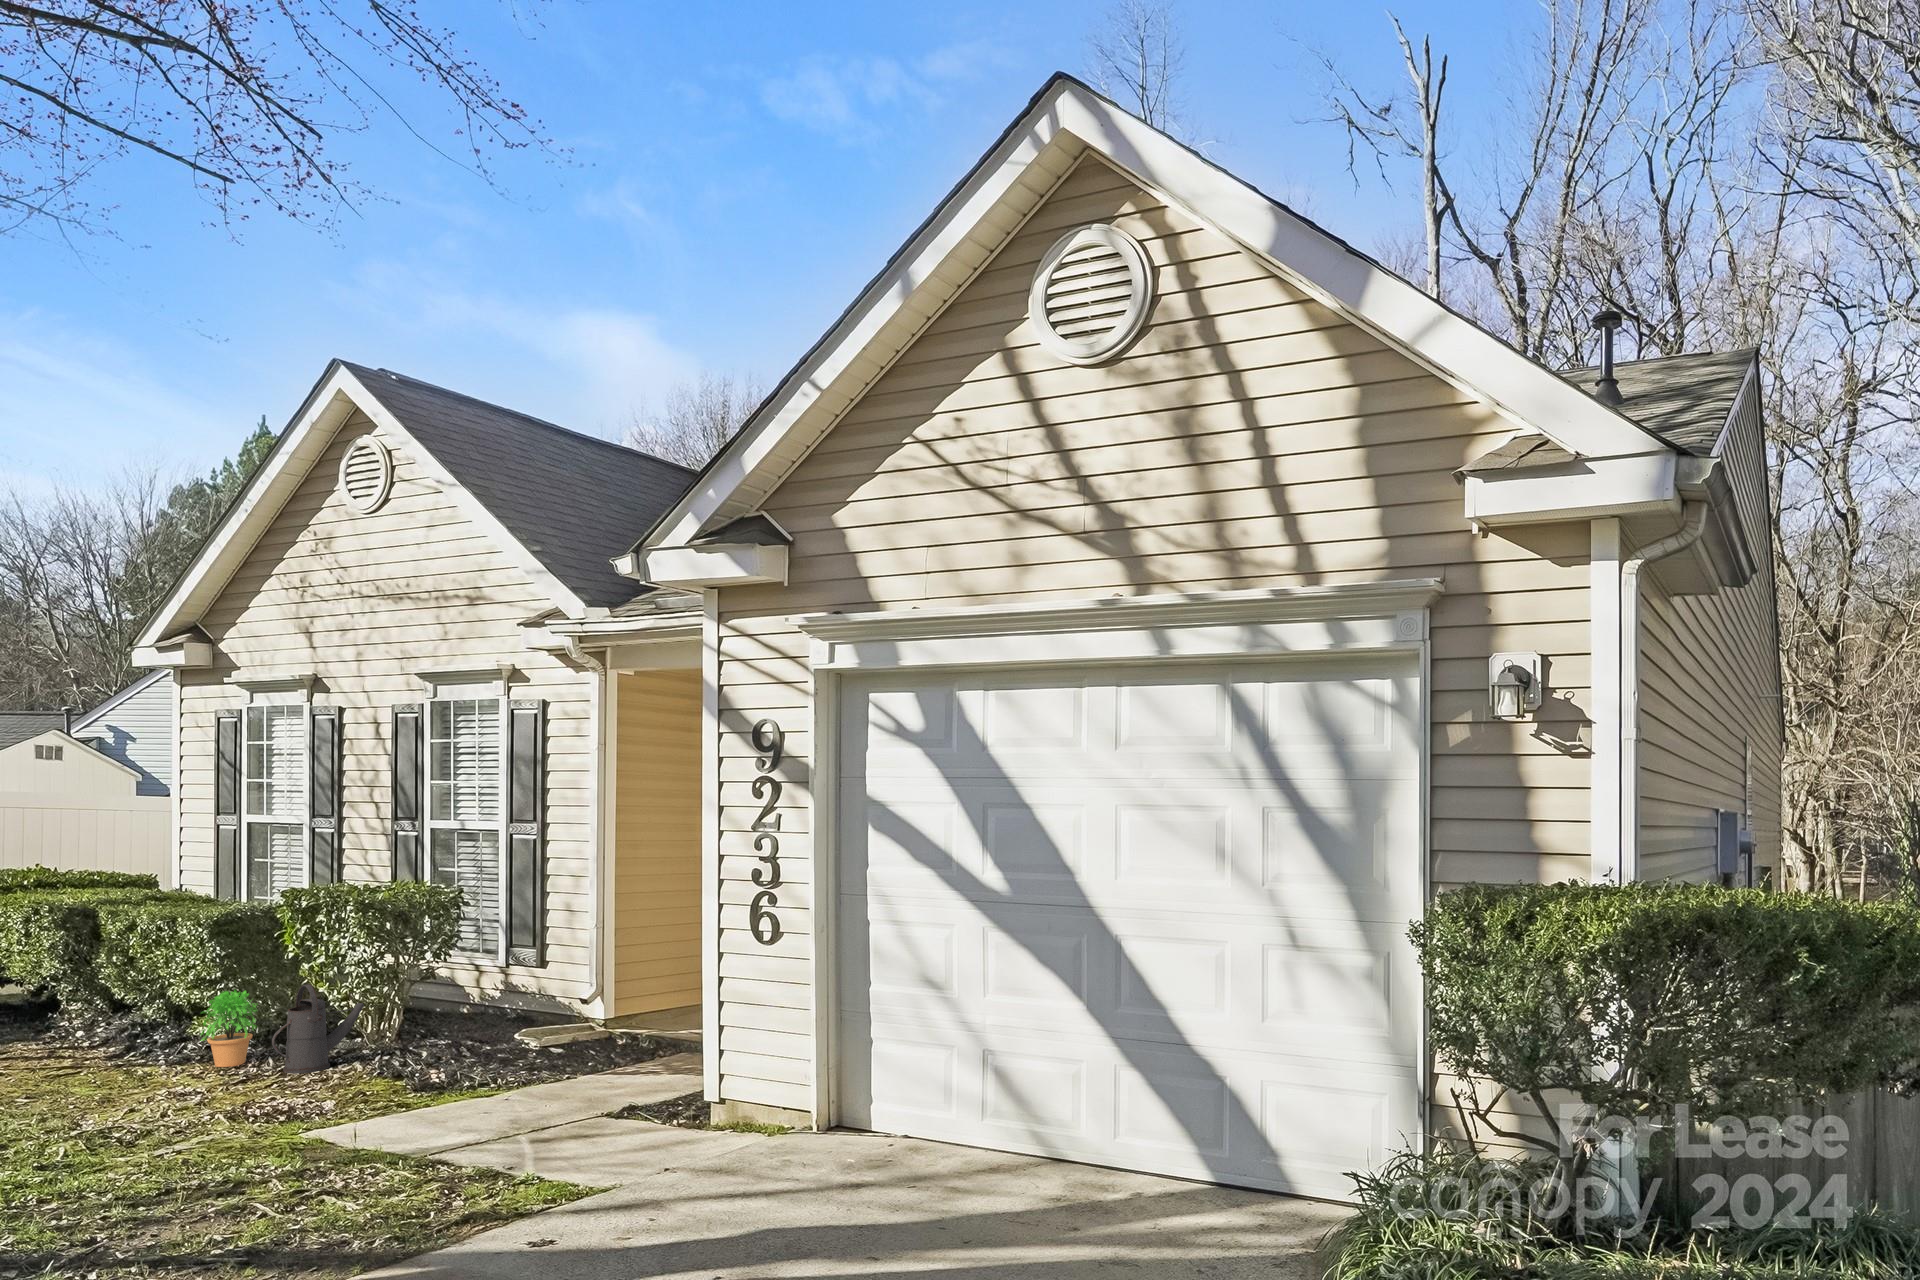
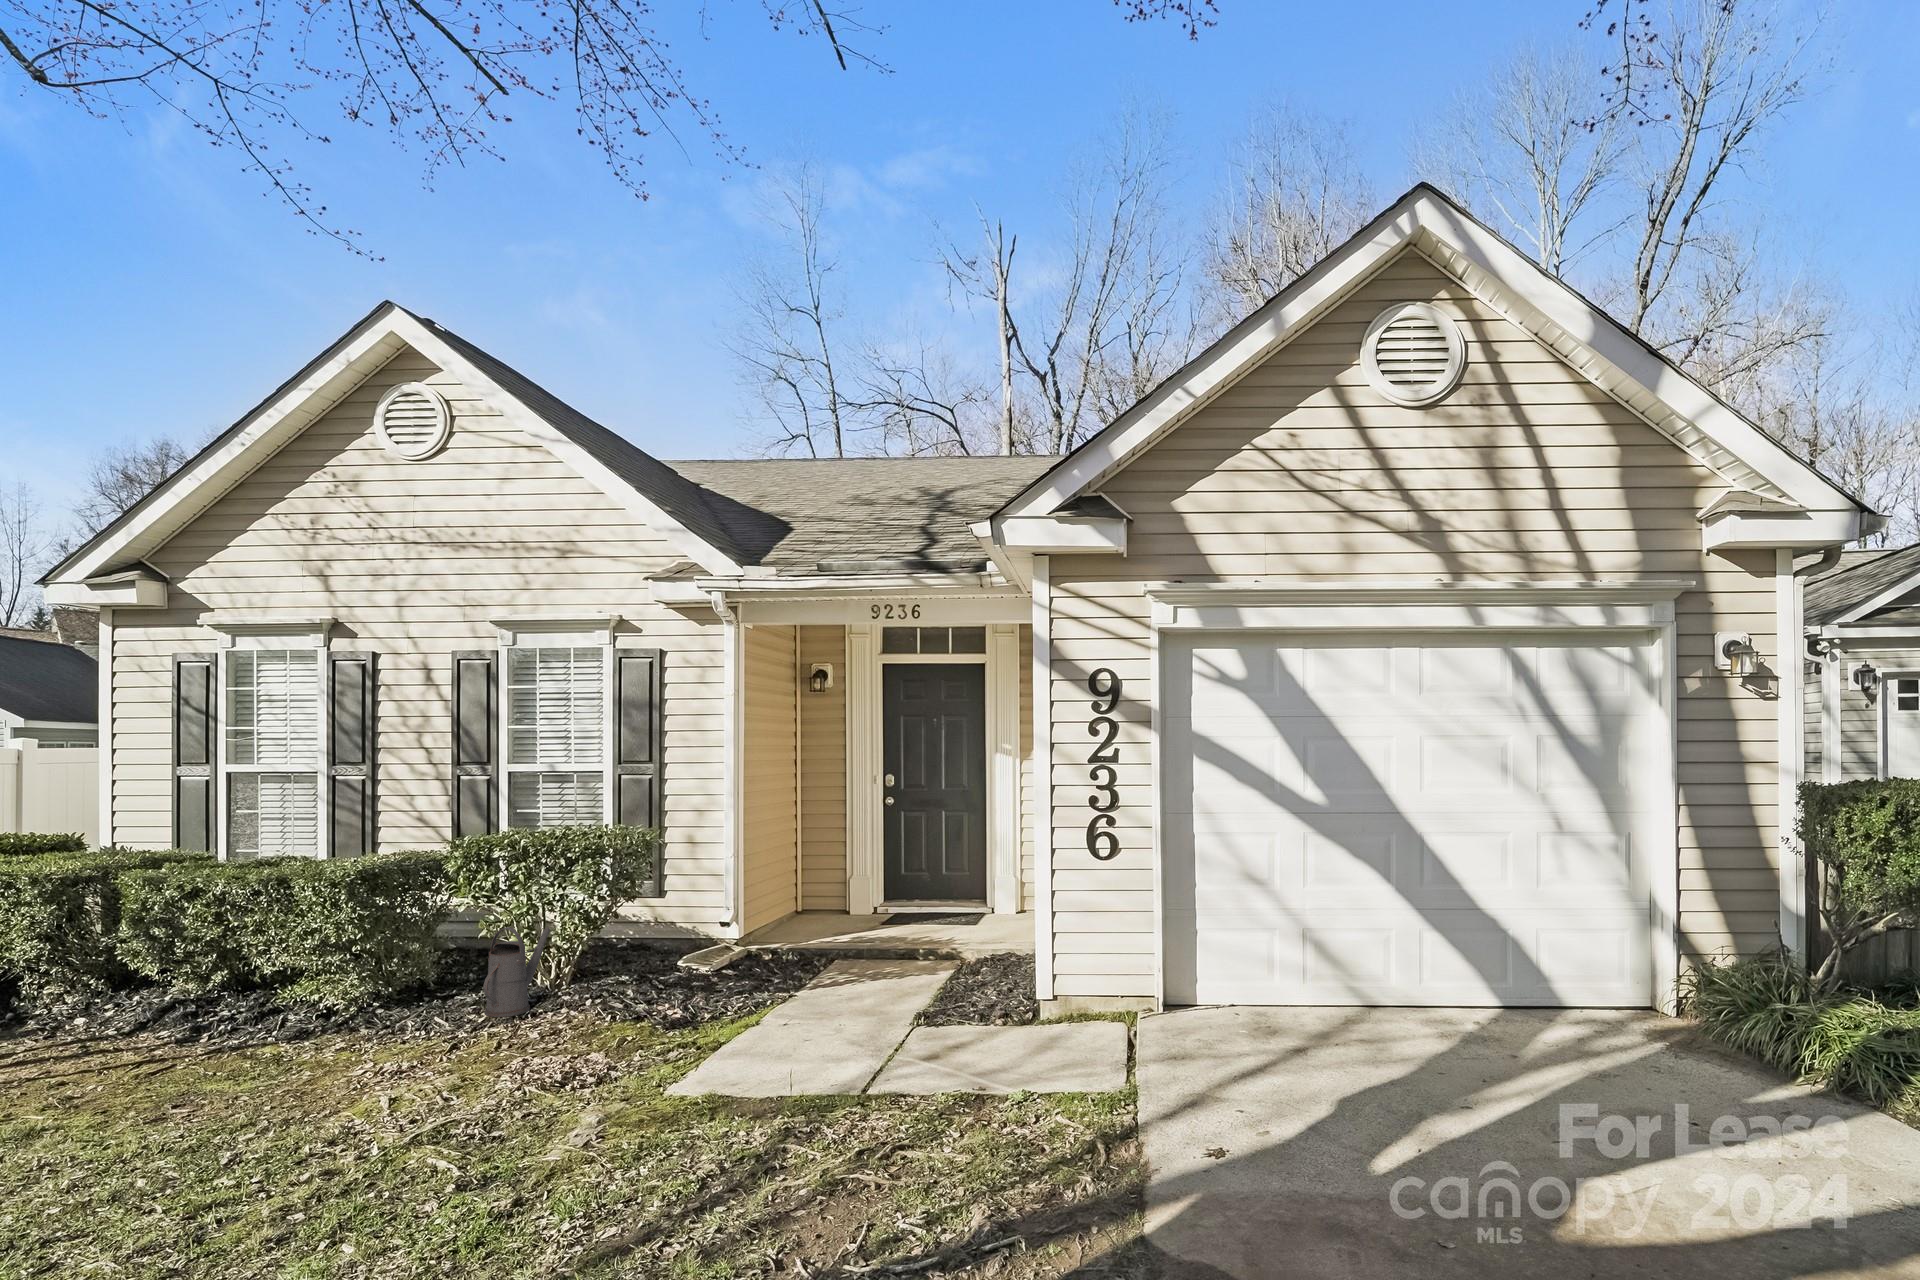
potted plant: present [201,990,256,1067] -> none [367,938,439,1019]

